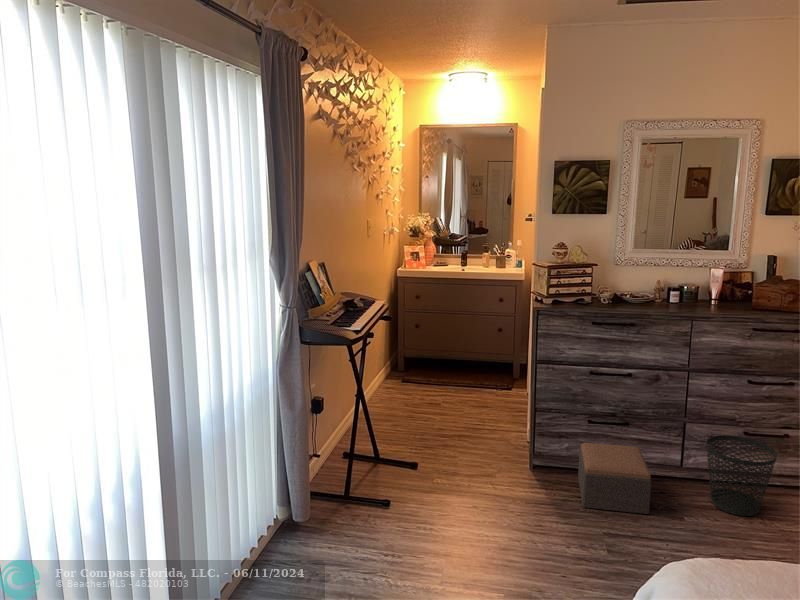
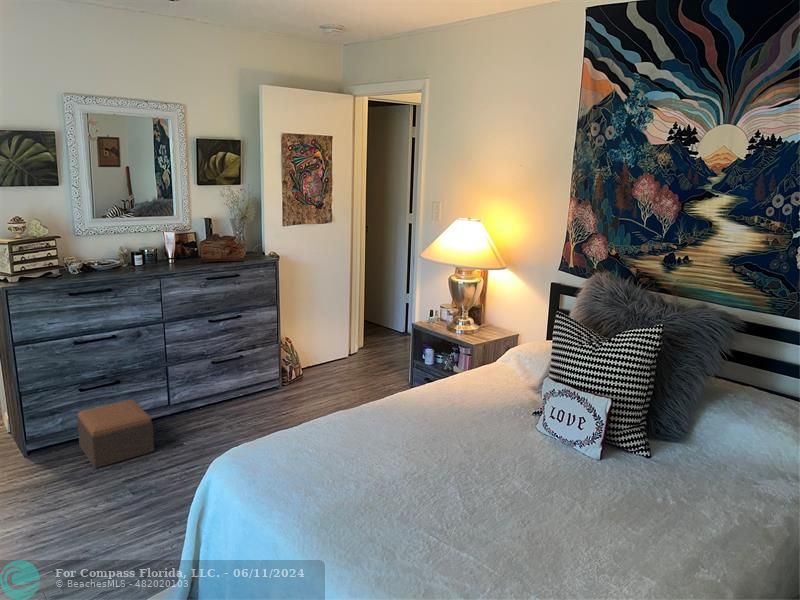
wastebasket: present [706,435,777,516] -> none [188,366,239,427]

